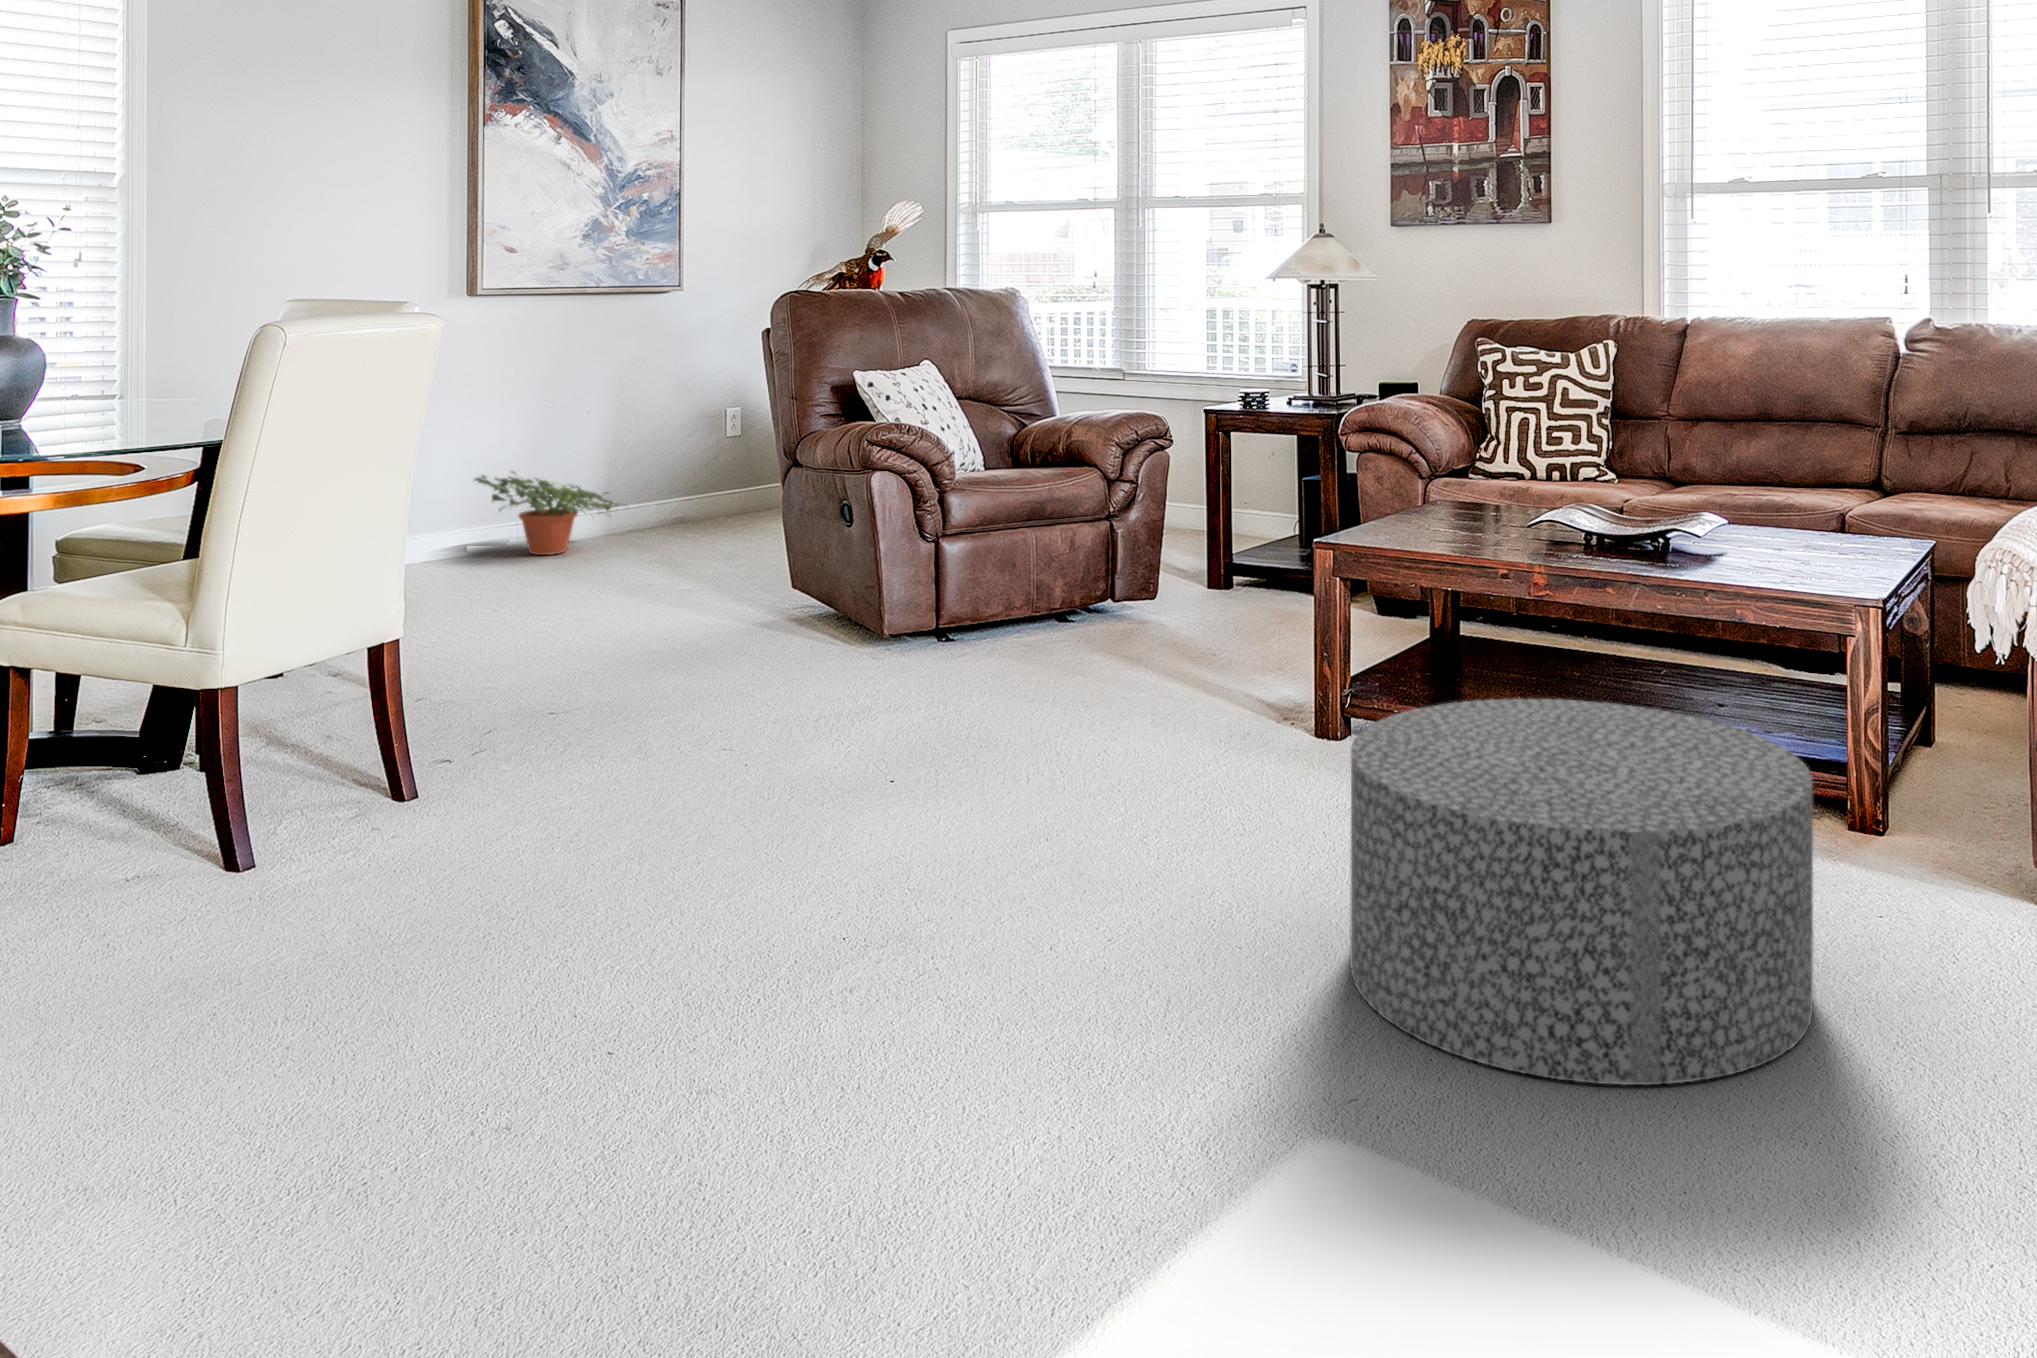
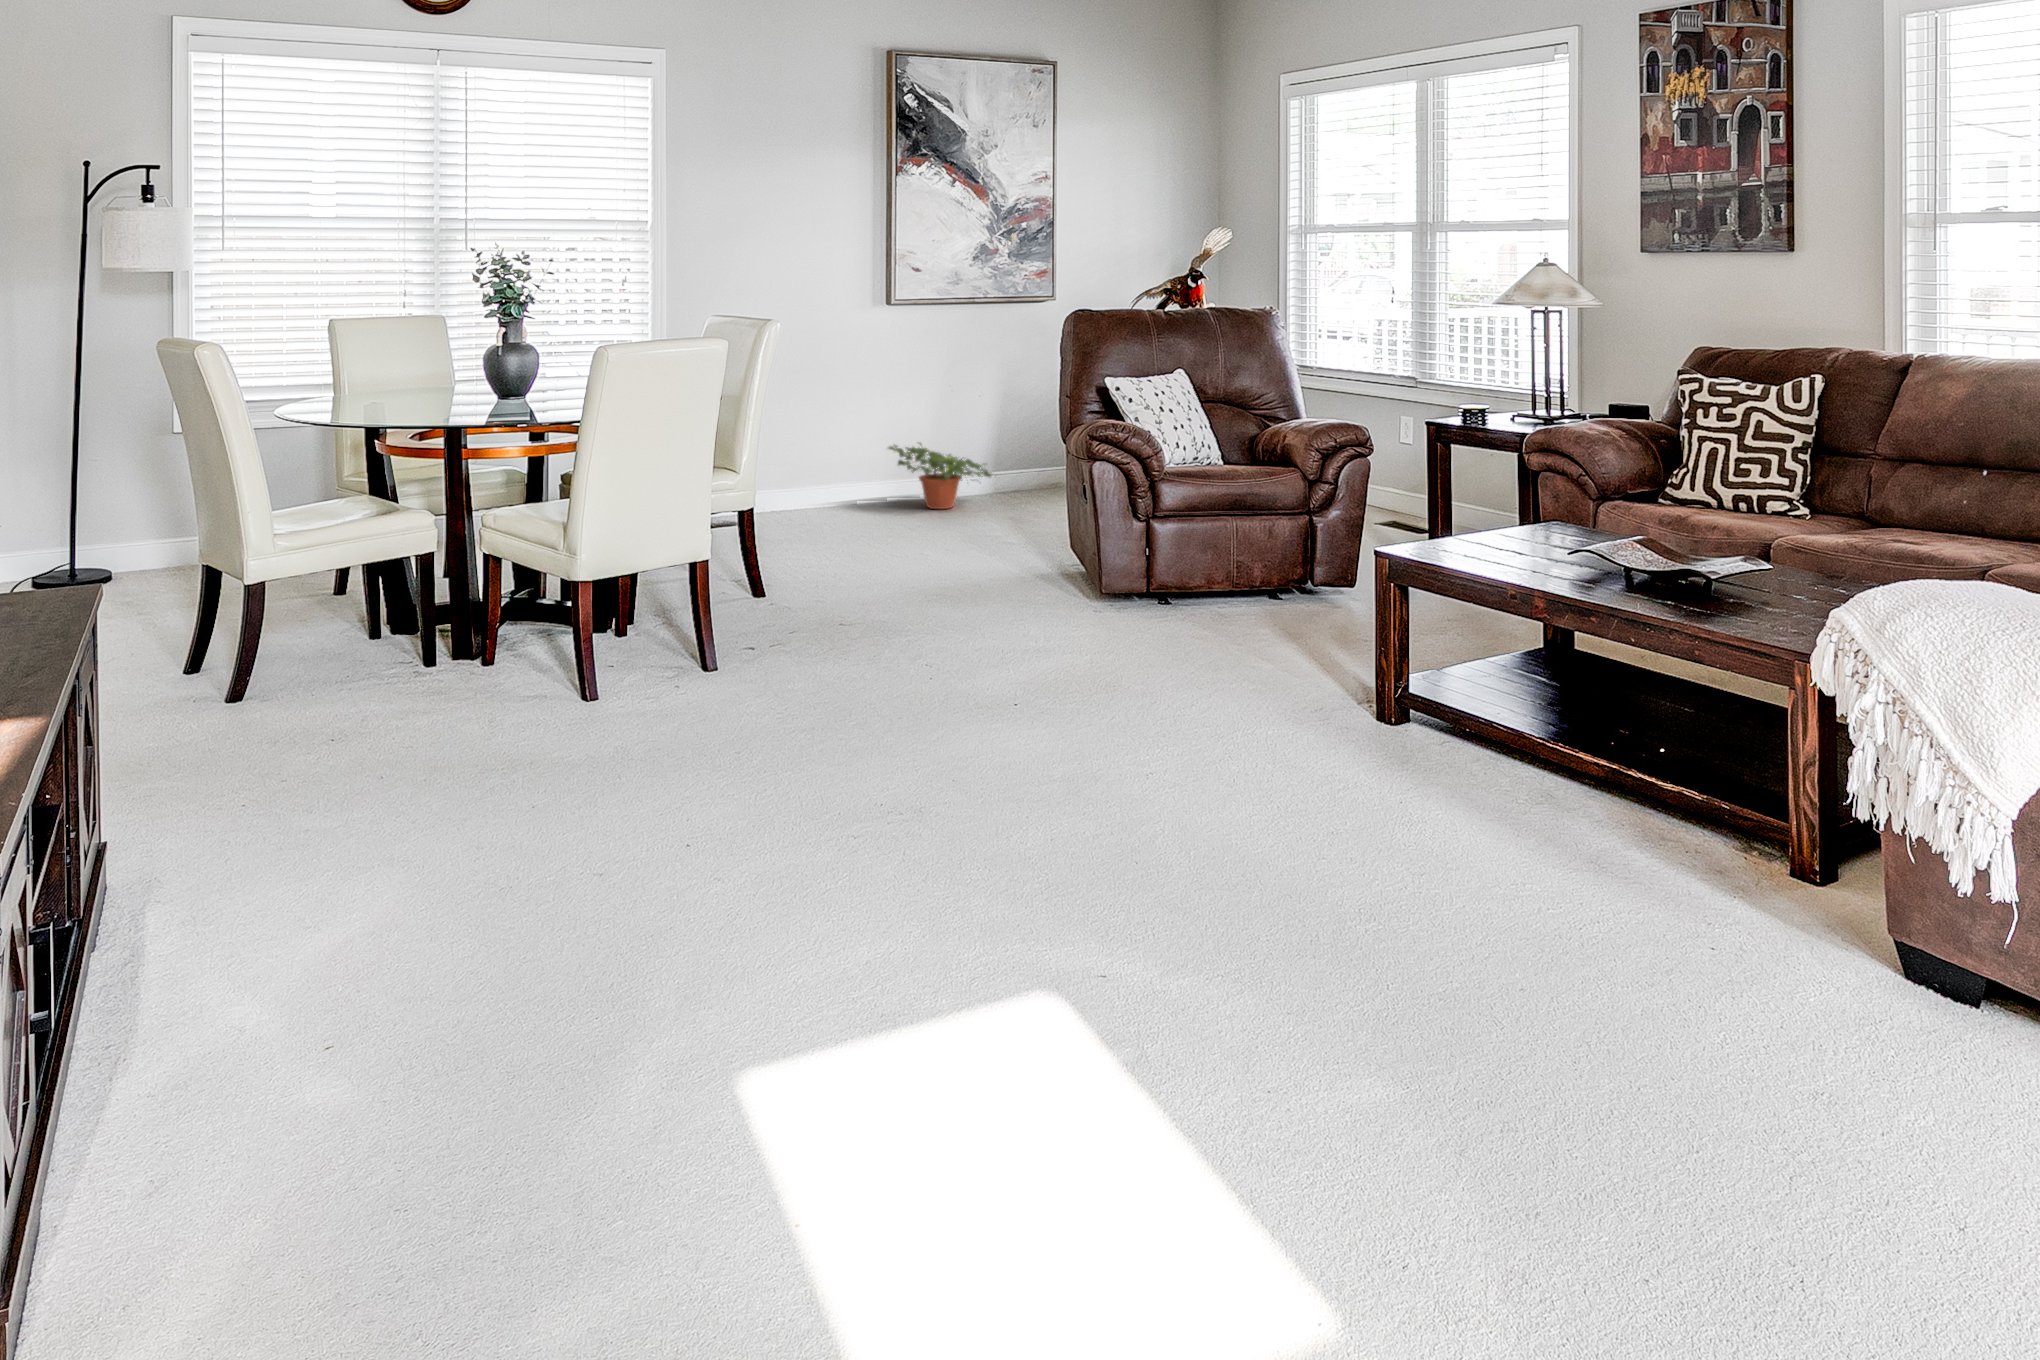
ottoman: present [1350,699,1813,1085] -> none [1157,701,1547,1038]

